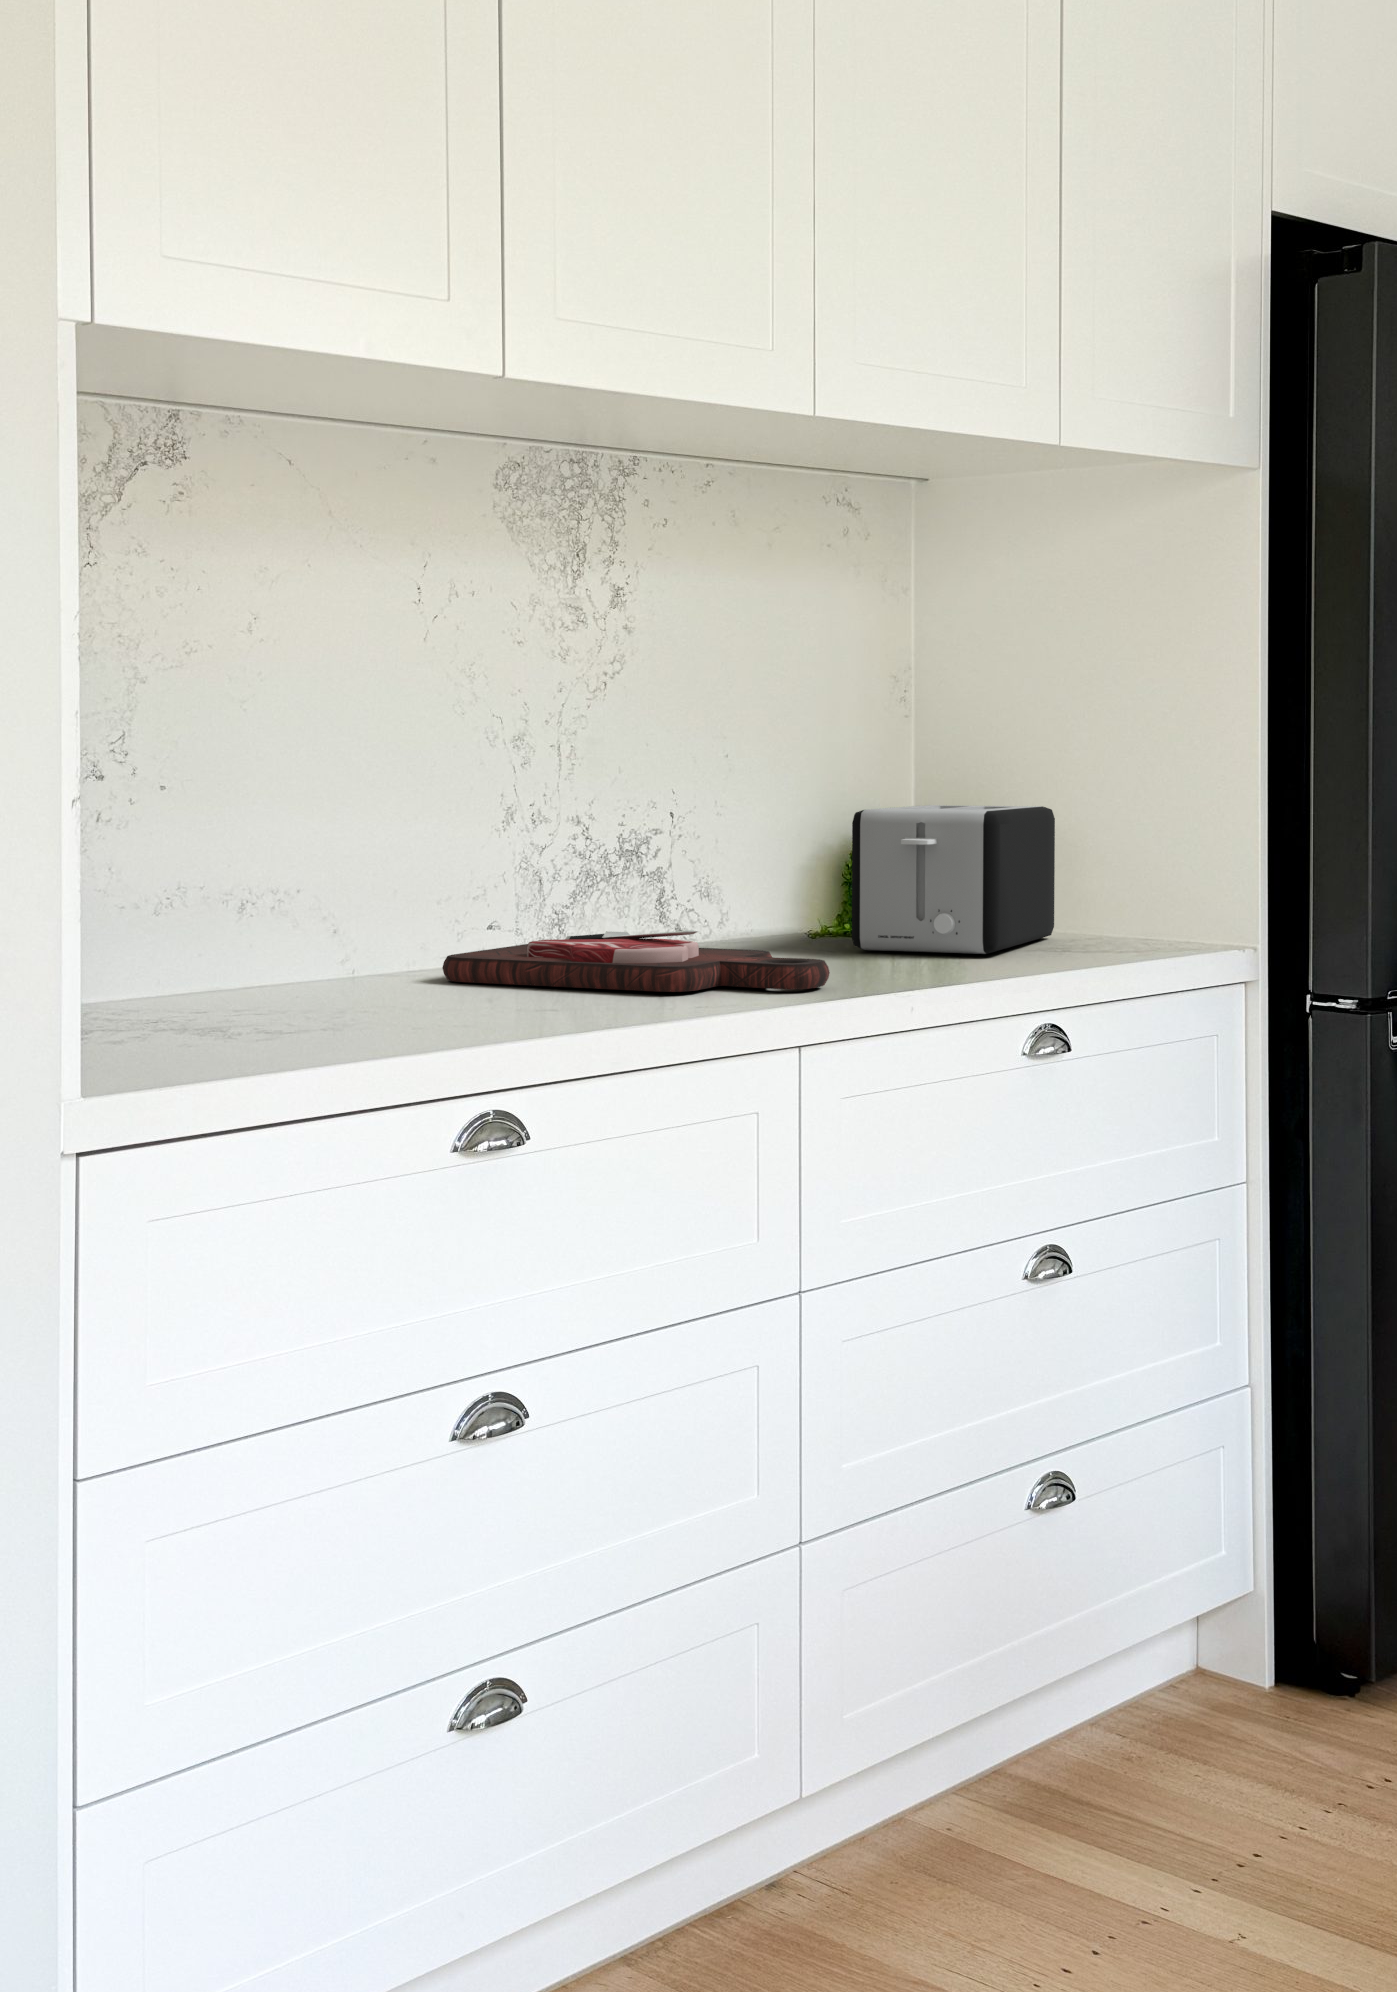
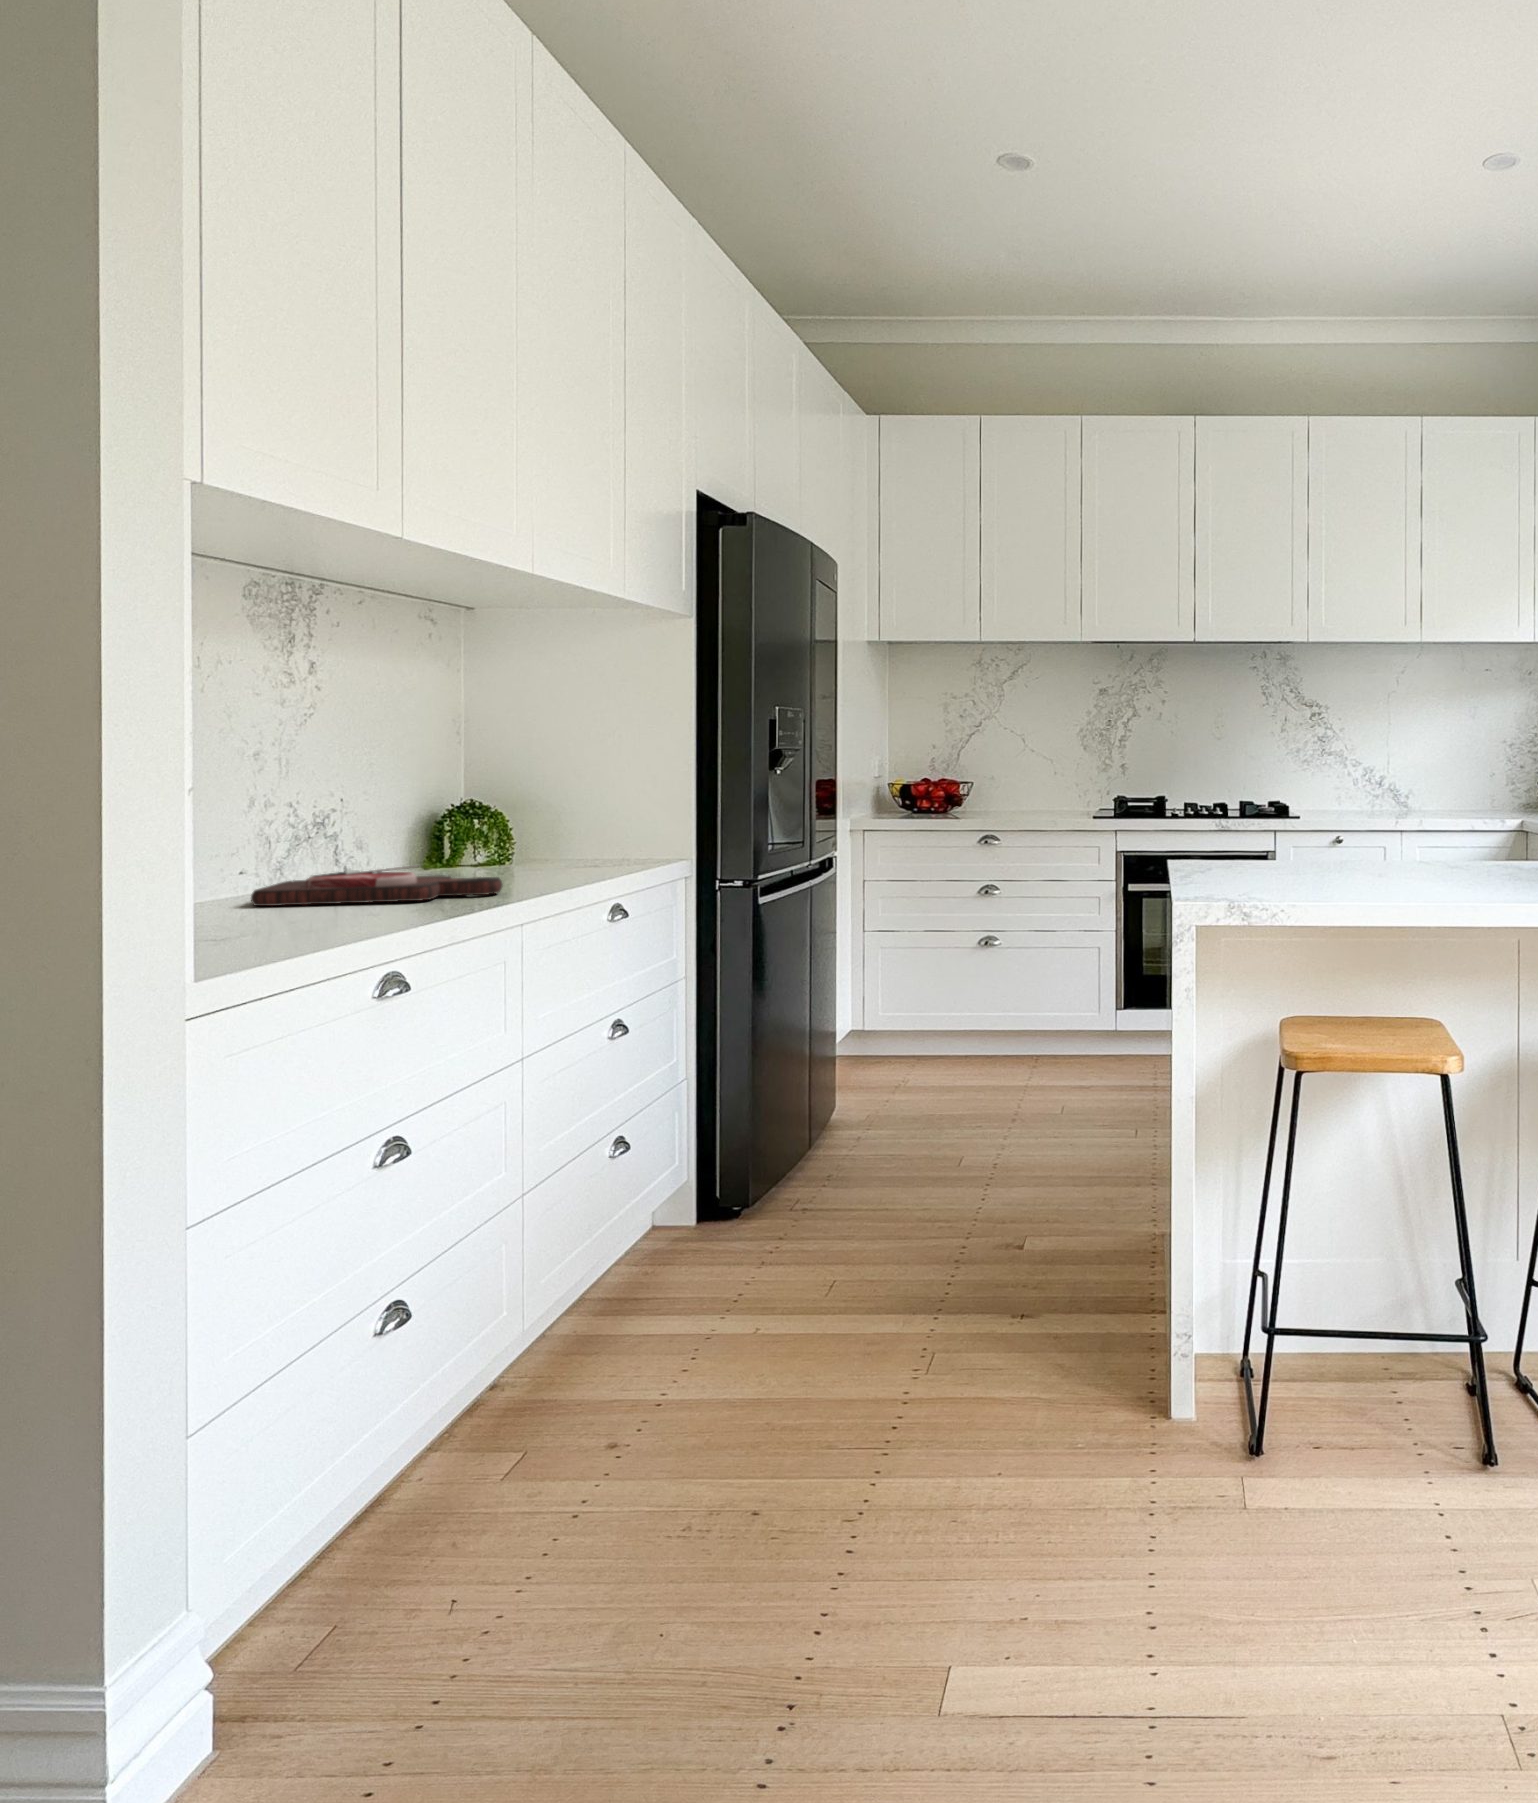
toaster: present [852,805,1055,954] -> none [463,787,564,874]

